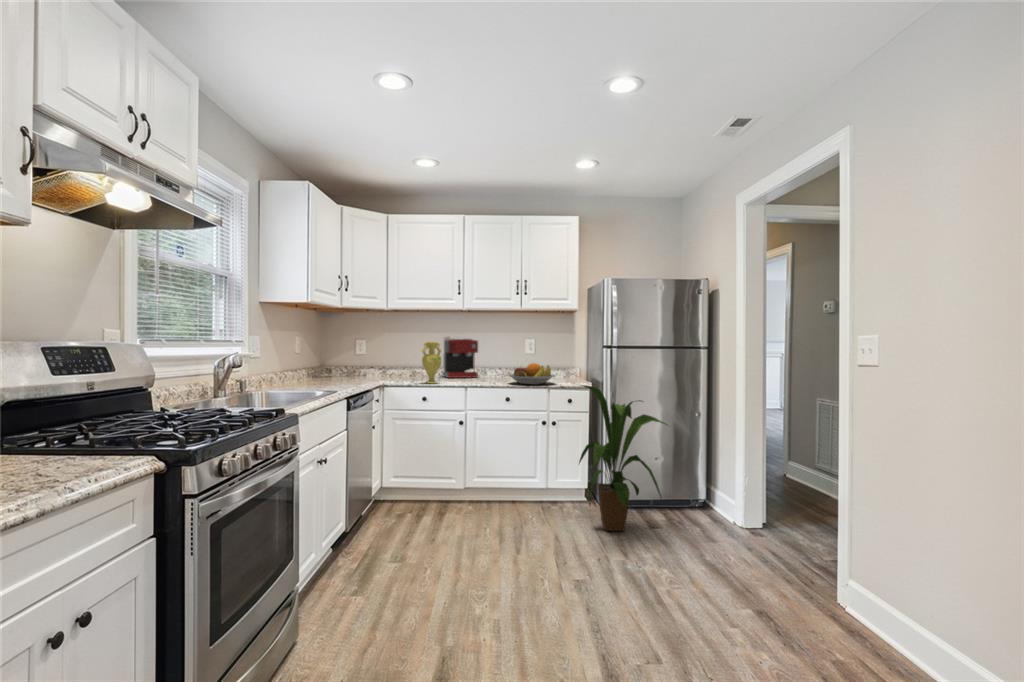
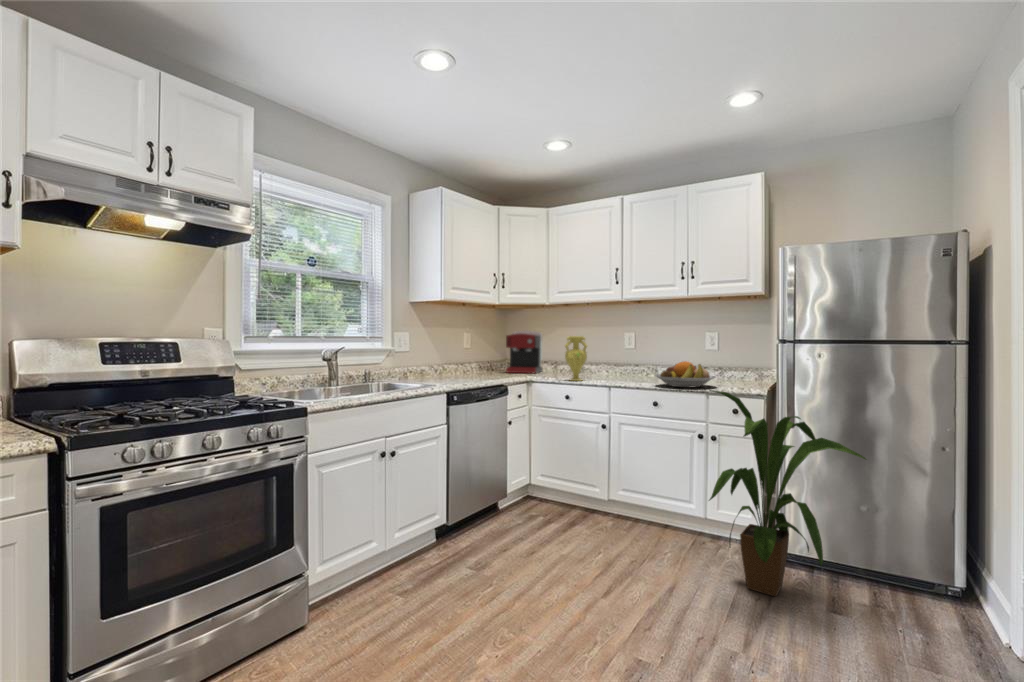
coffee maker: present [442,337,478,378] -> present [506,330,543,373]

